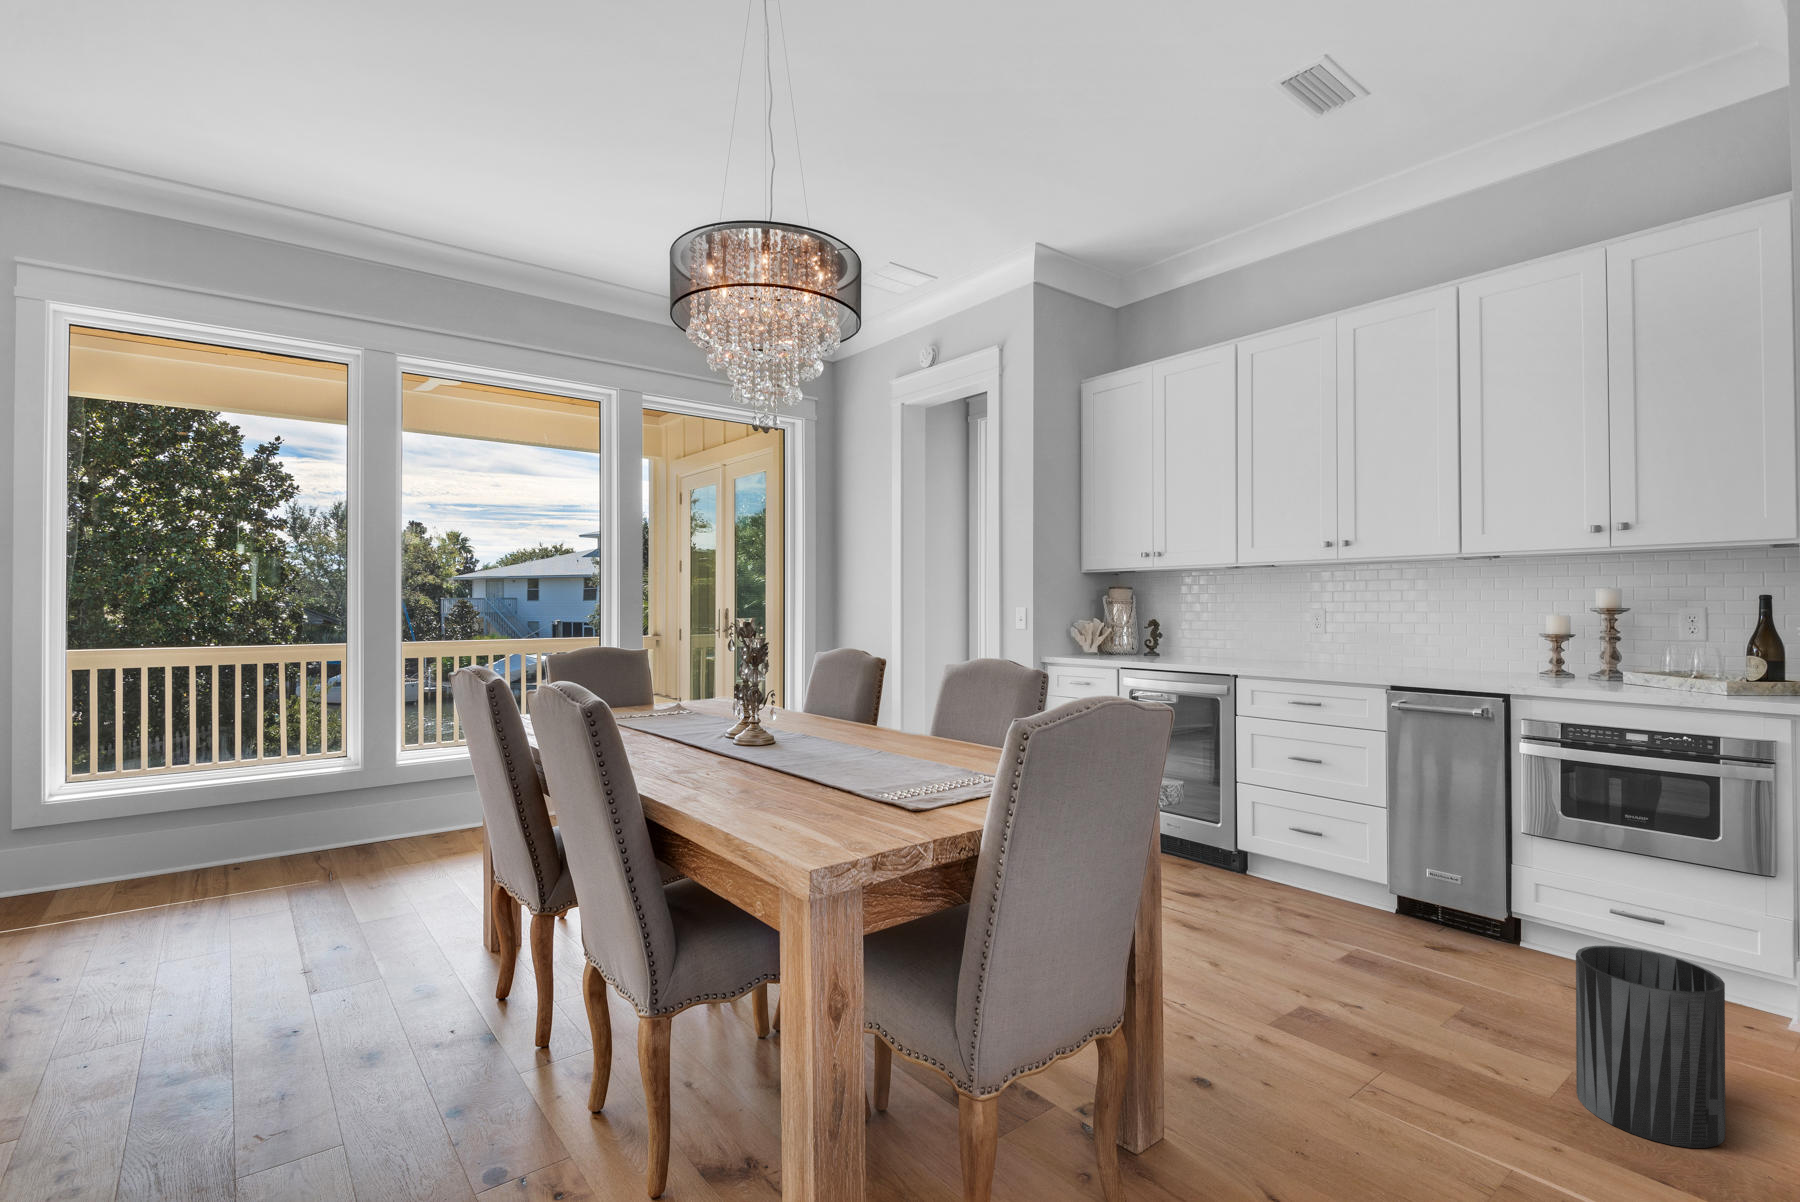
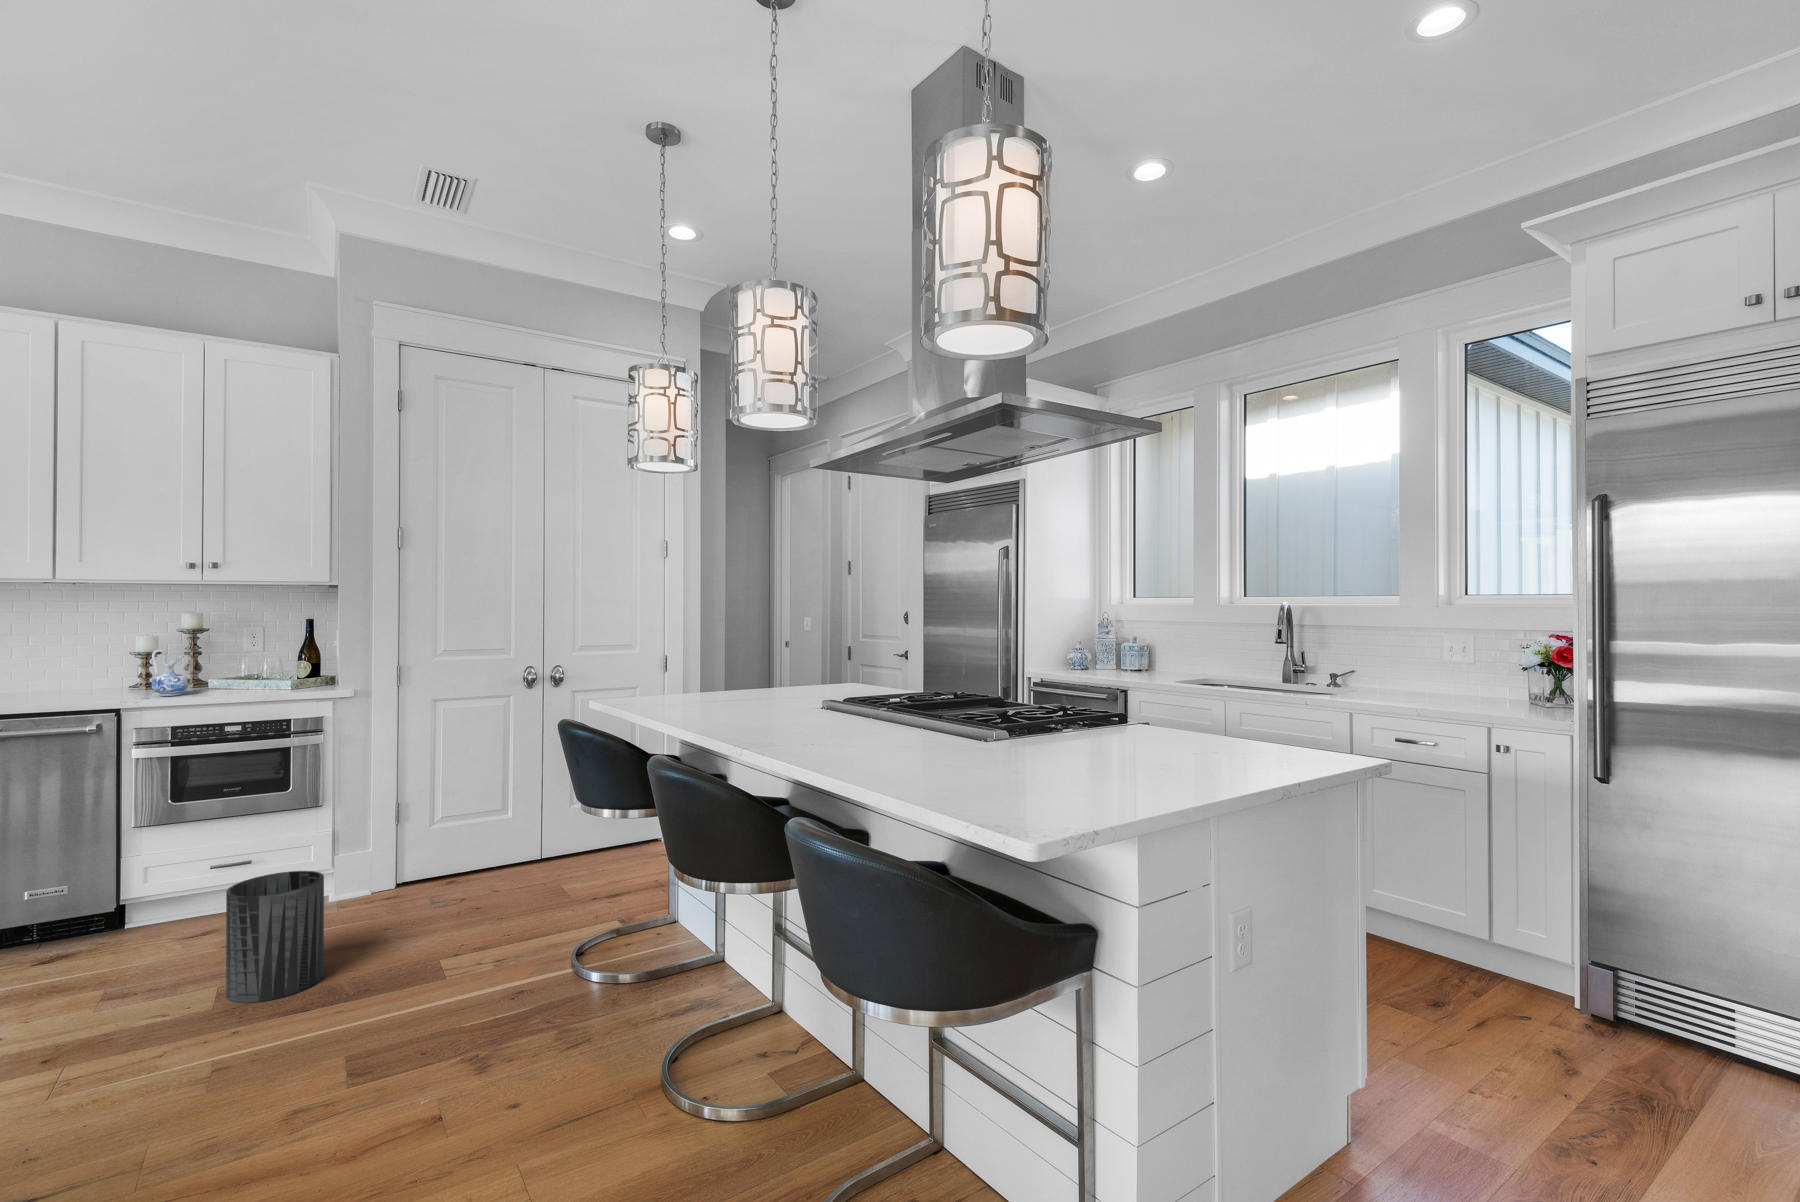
ceramic pitcher: none [1546,631,1588,687] -> present [152,650,188,696]

